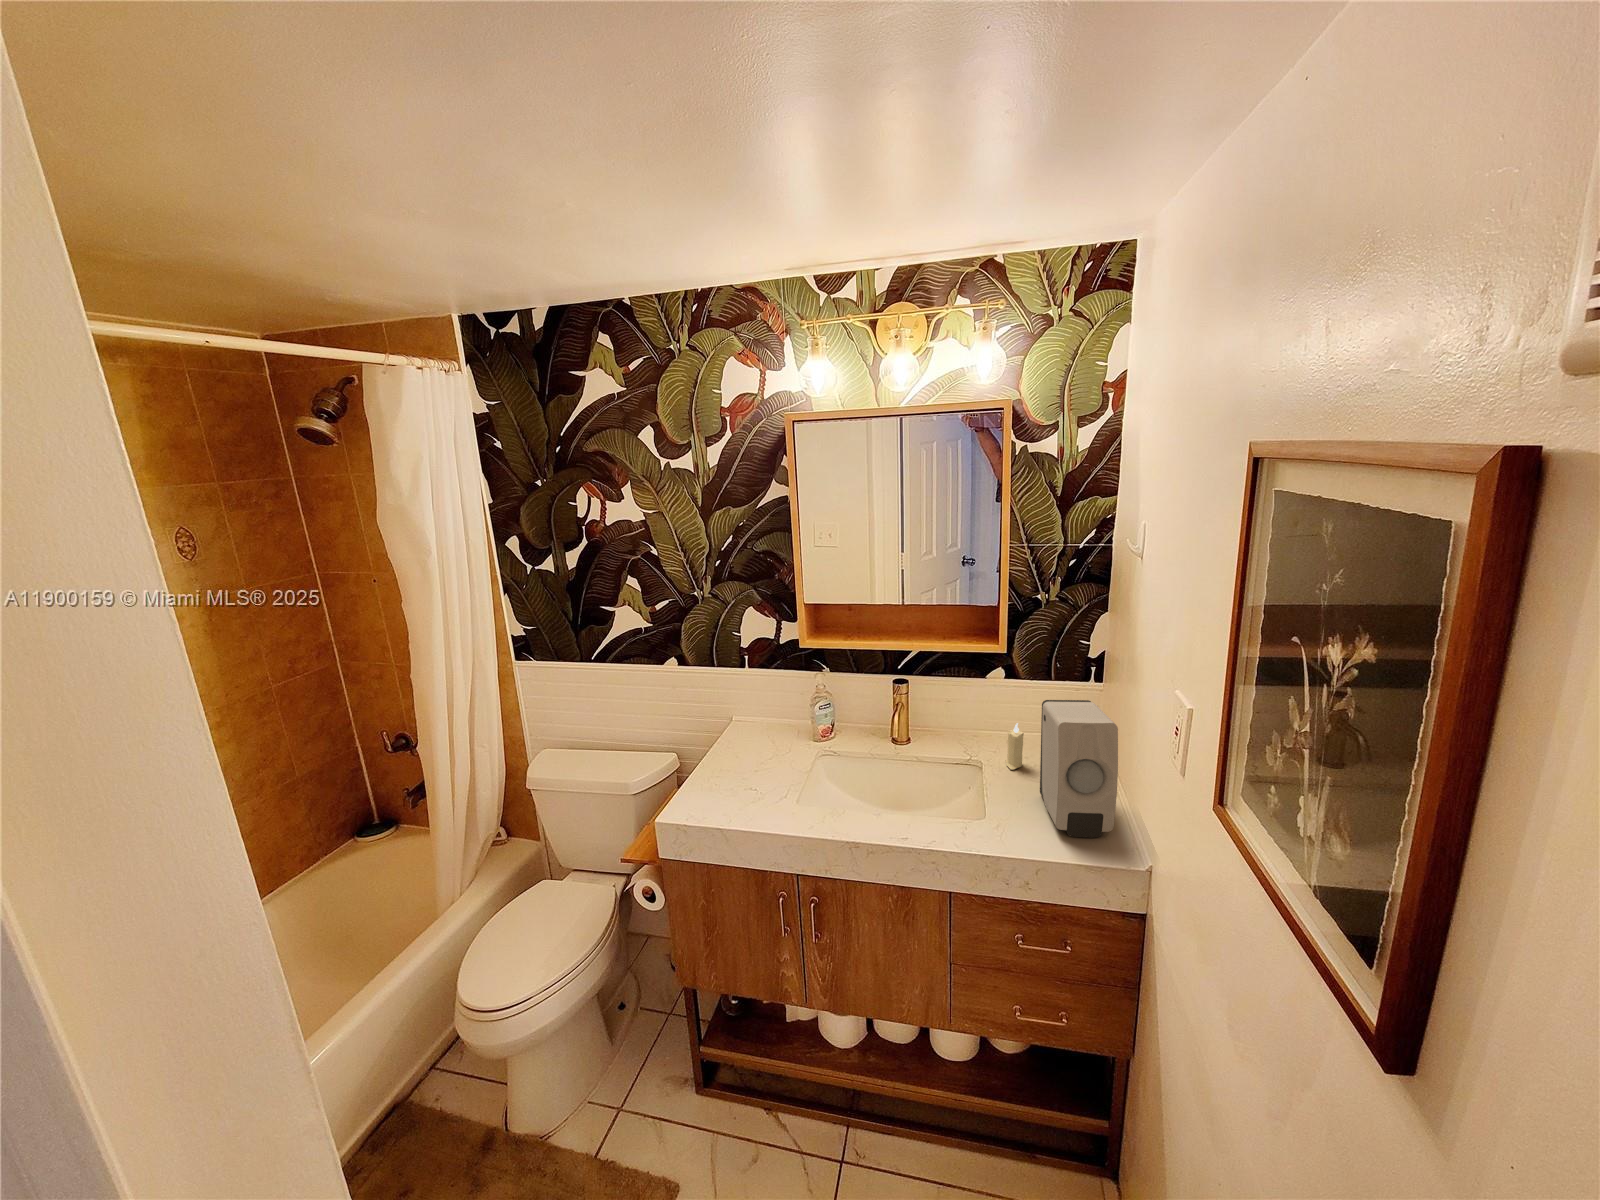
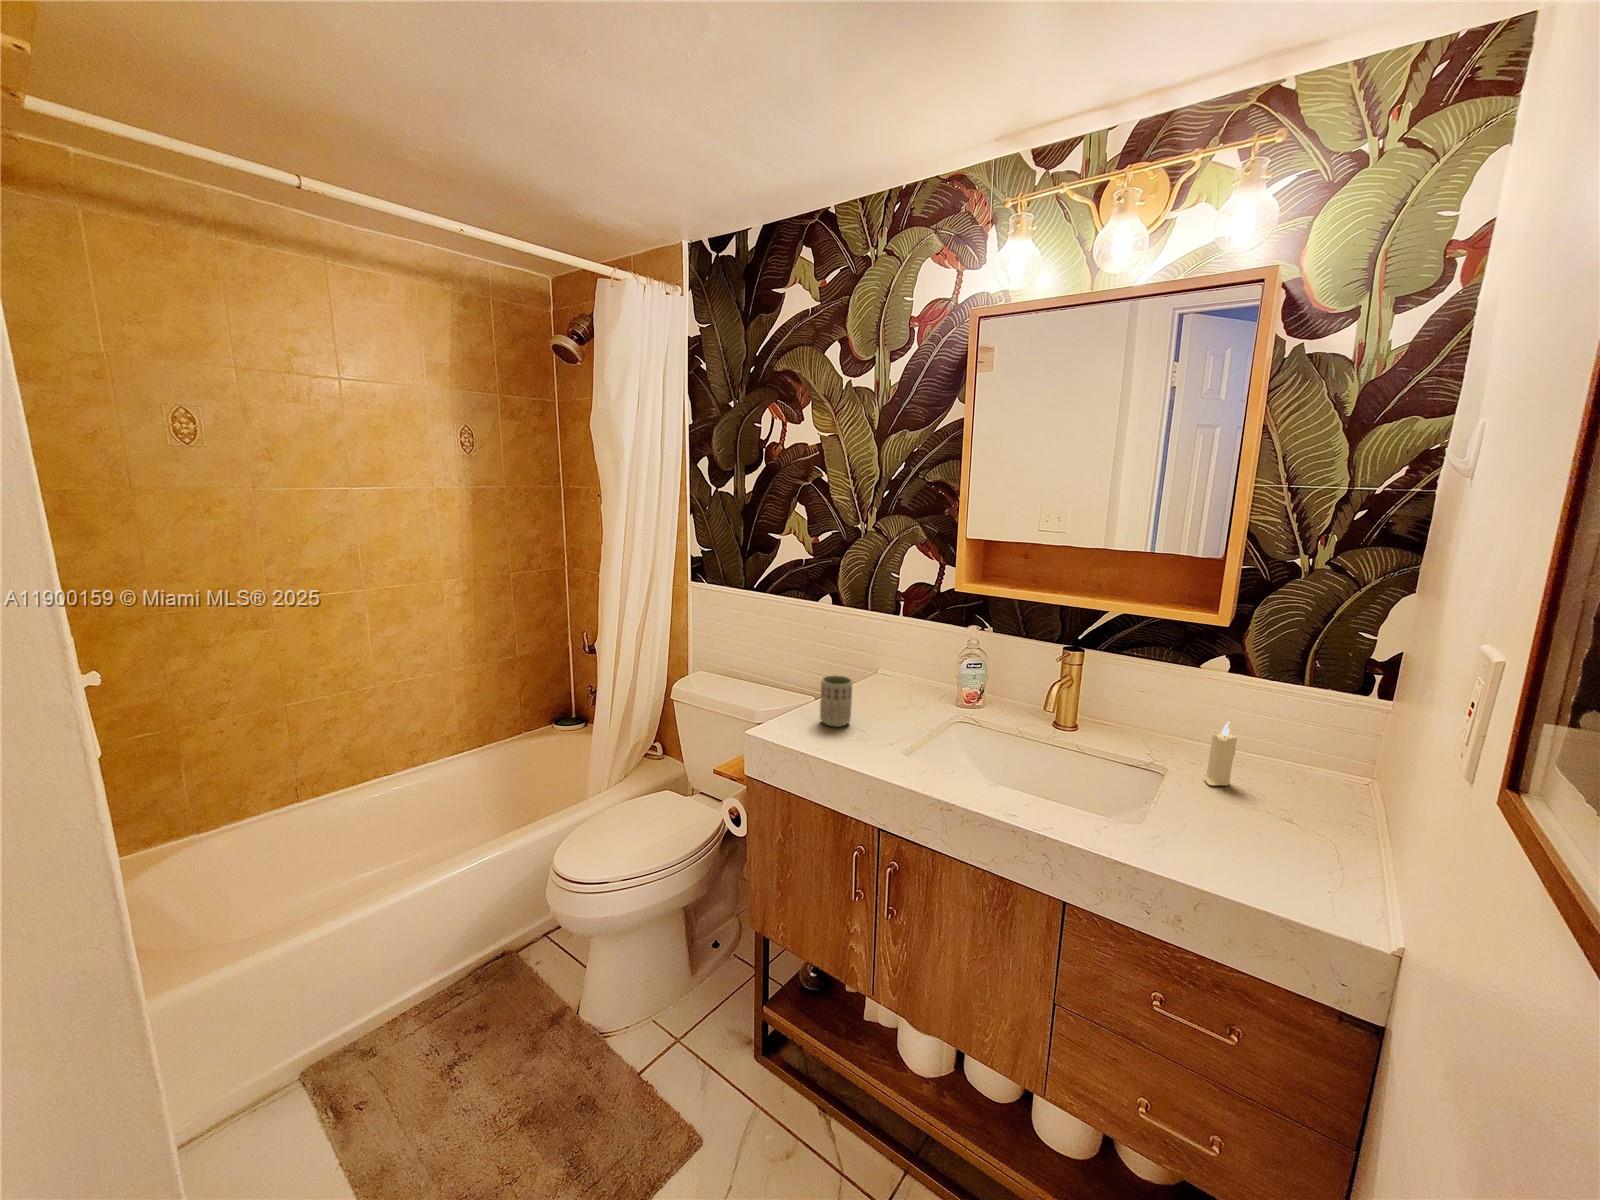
soap dispenser: present [1040,700,1118,838] -> none [1242,682,1380,887]
cup: none [711,747,741,795] -> present [820,675,852,727]

